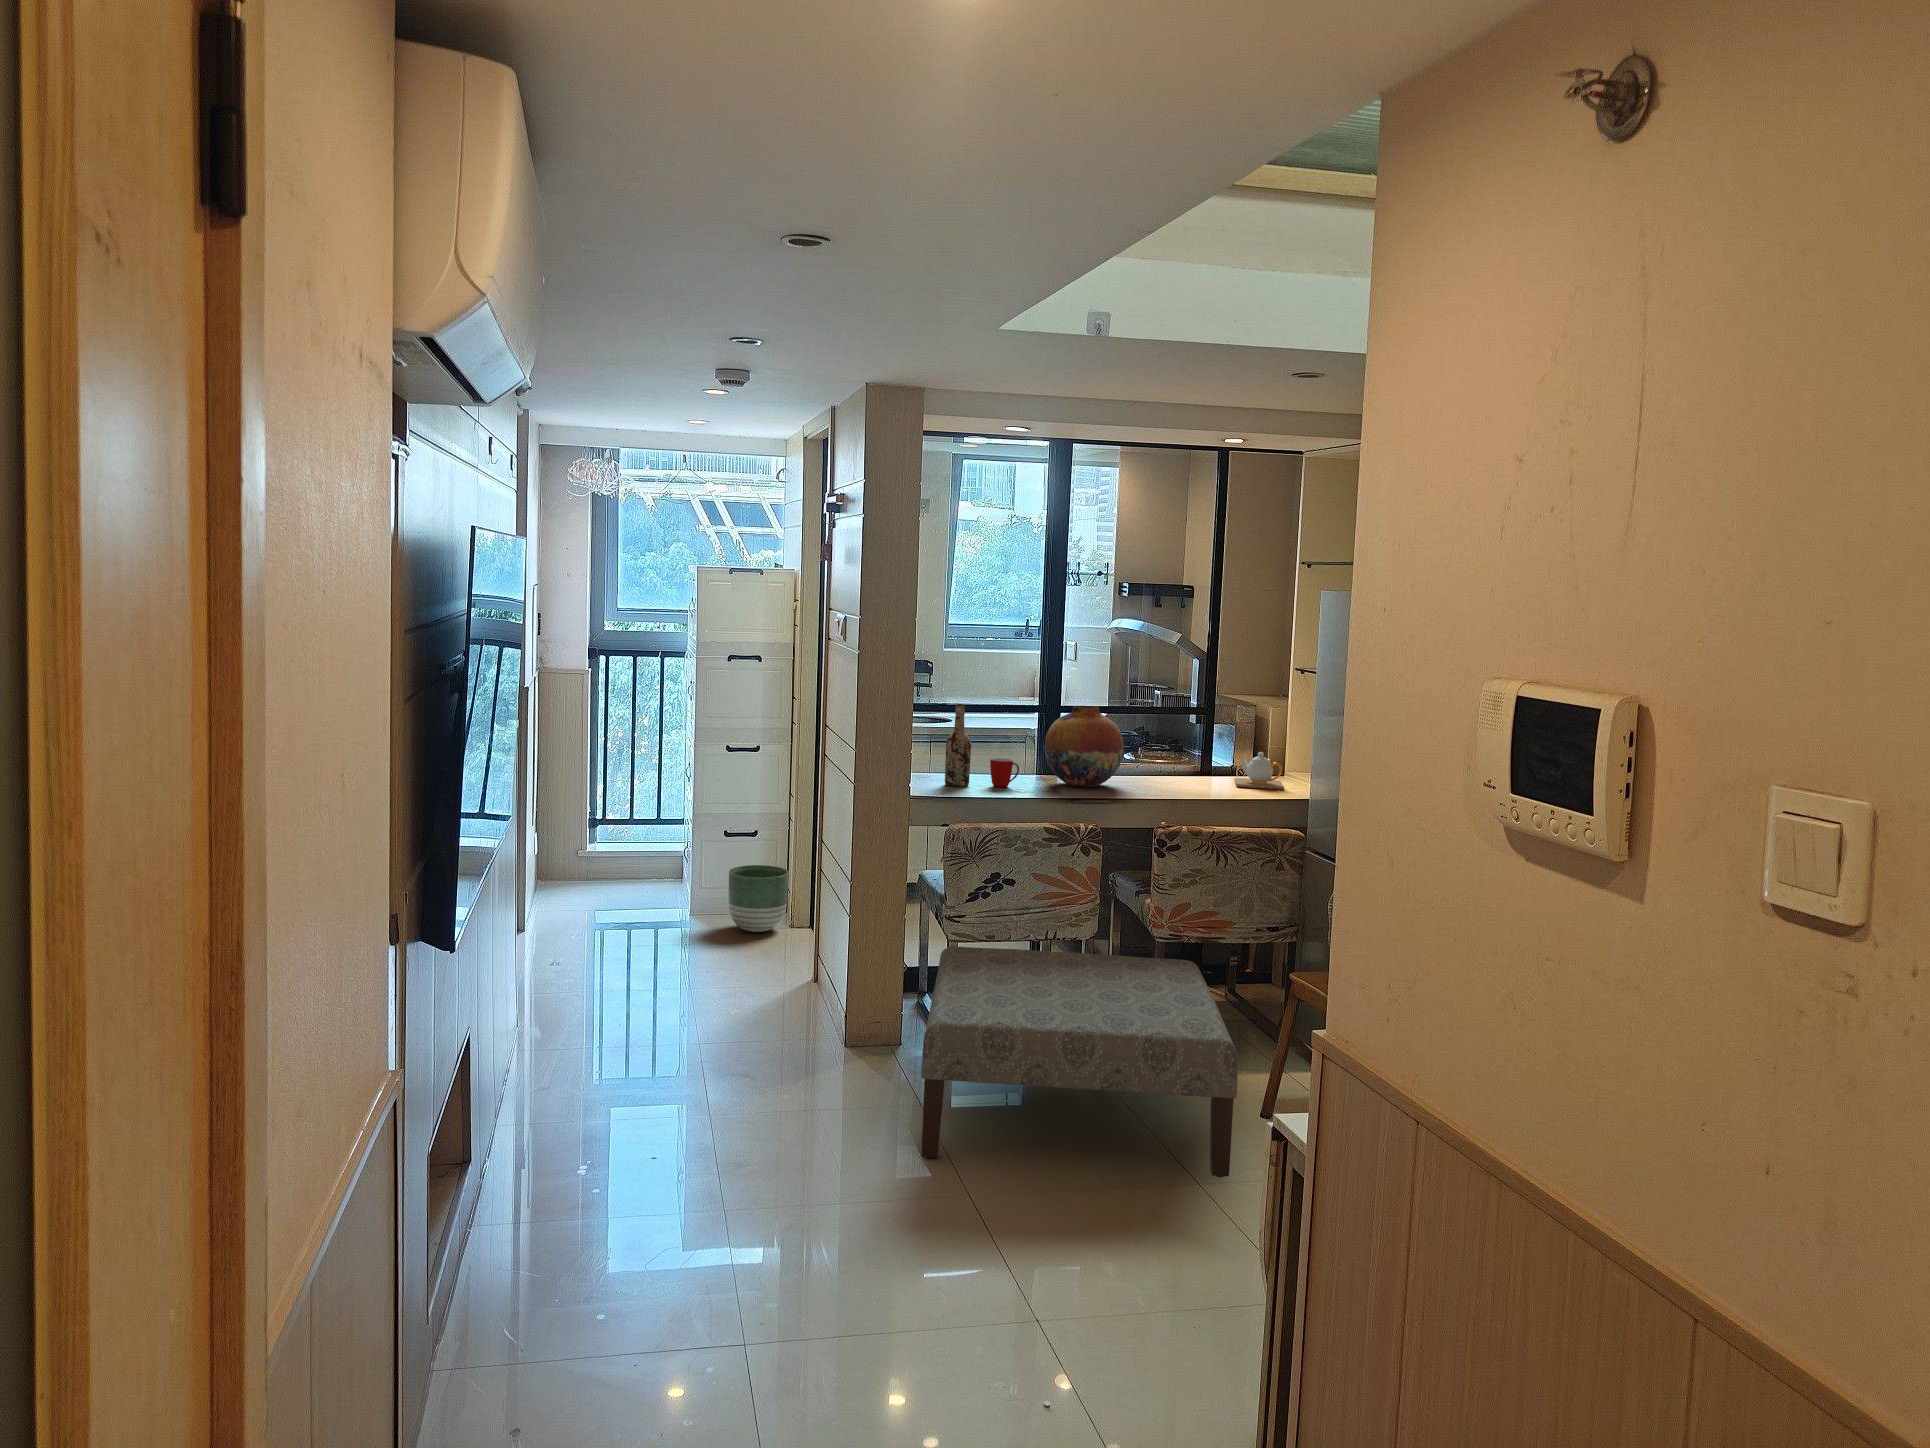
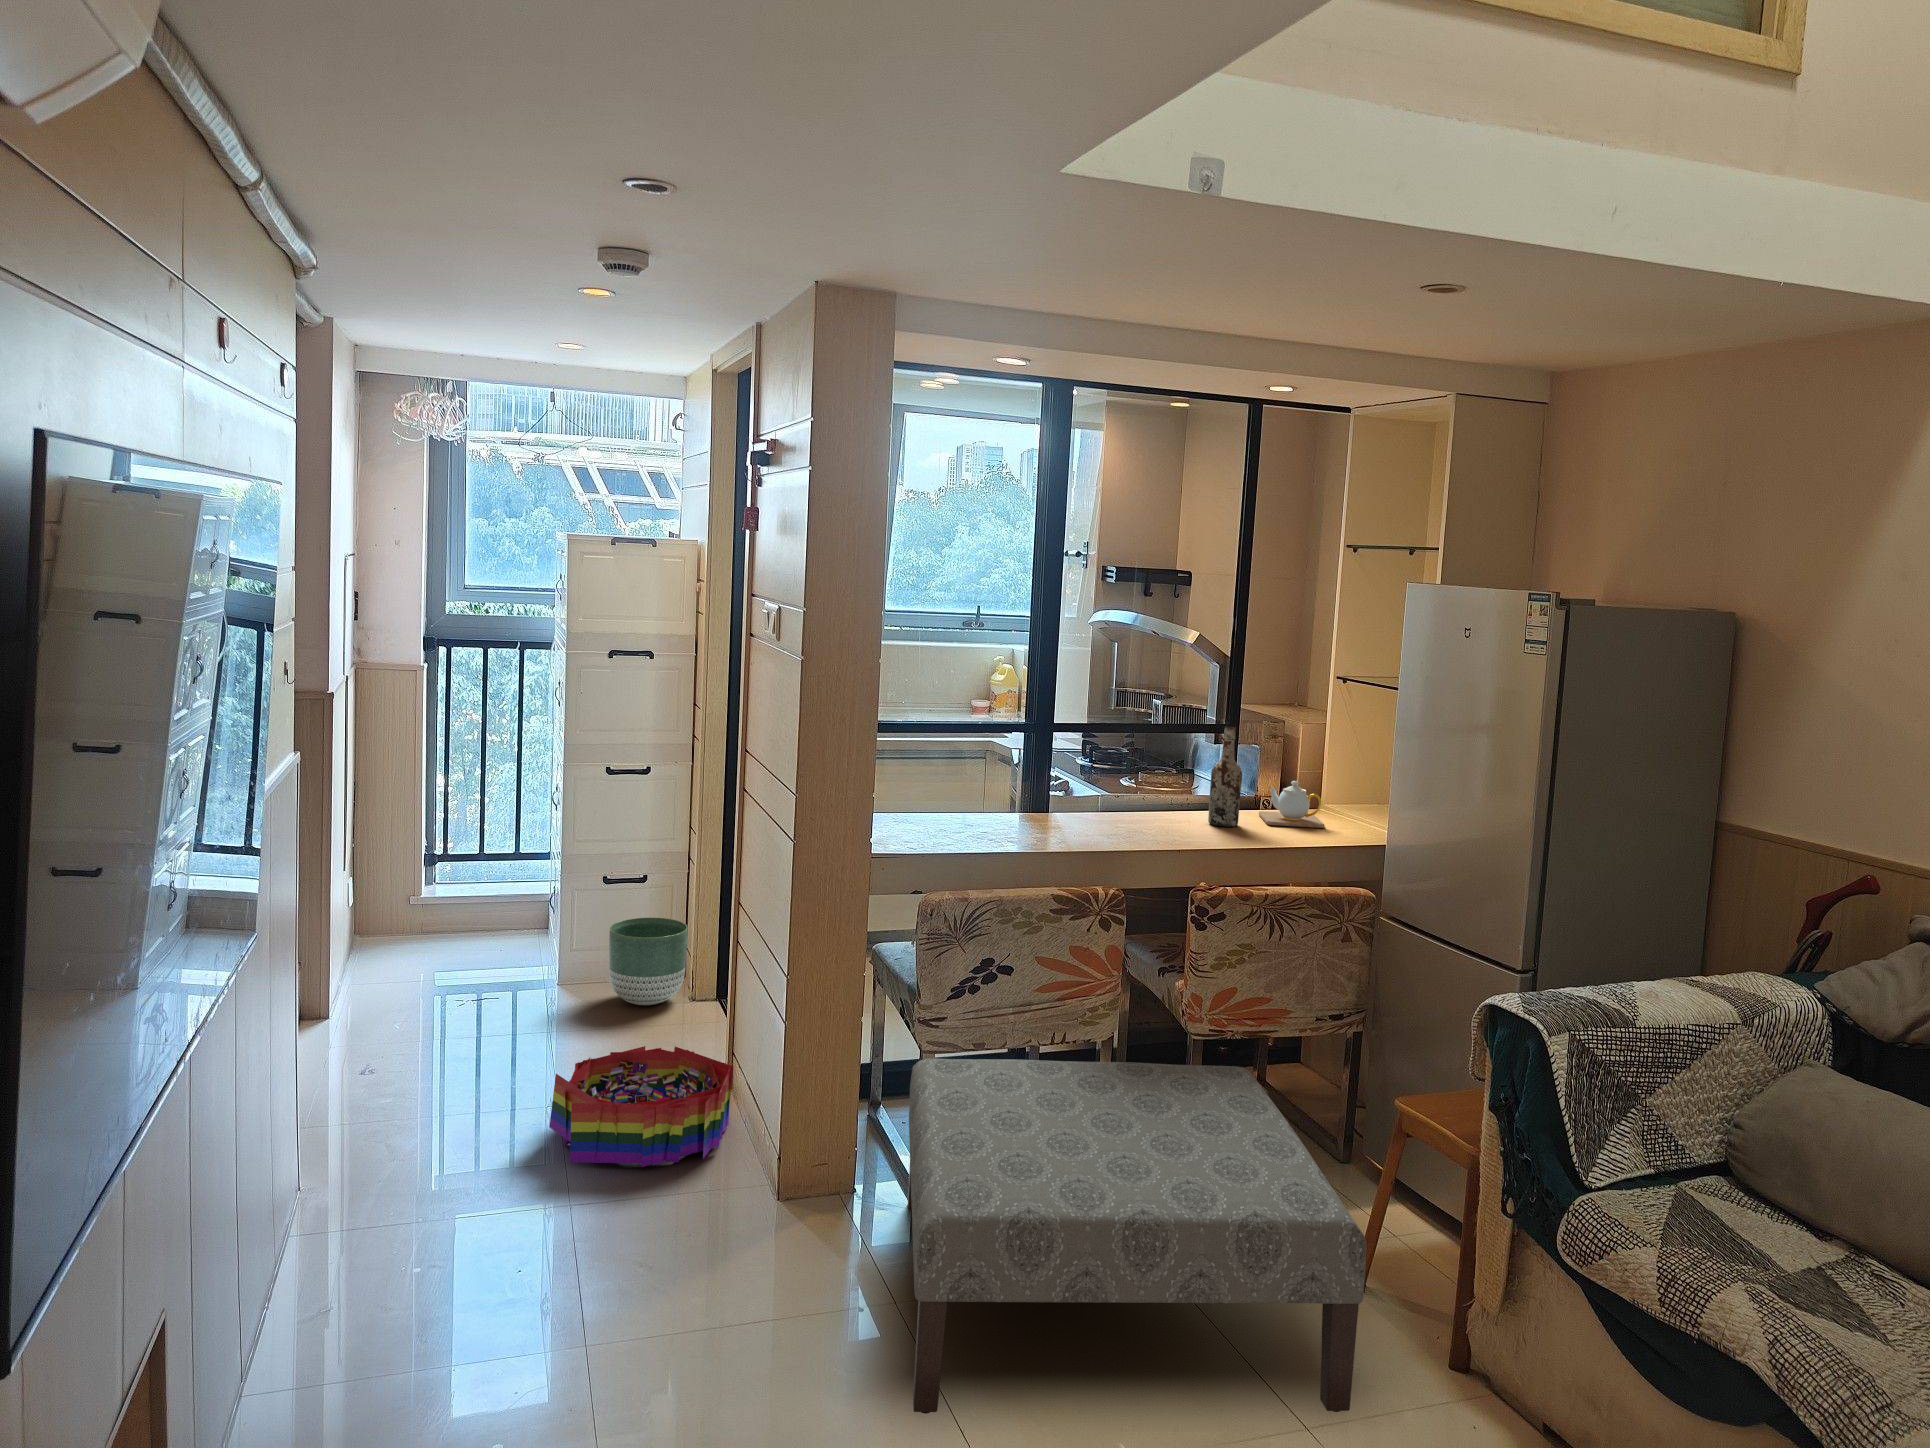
wine bottle: present [945,704,971,786] -> present [1208,726,1242,827]
vase: present [1045,706,1124,787] -> none [1034,725,1134,830]
mug: present [990,758,1019,787] -> none [967,794,1005,832]
storage bin: none [684,948,817,1024] -> present [549,1046,734,1167]

